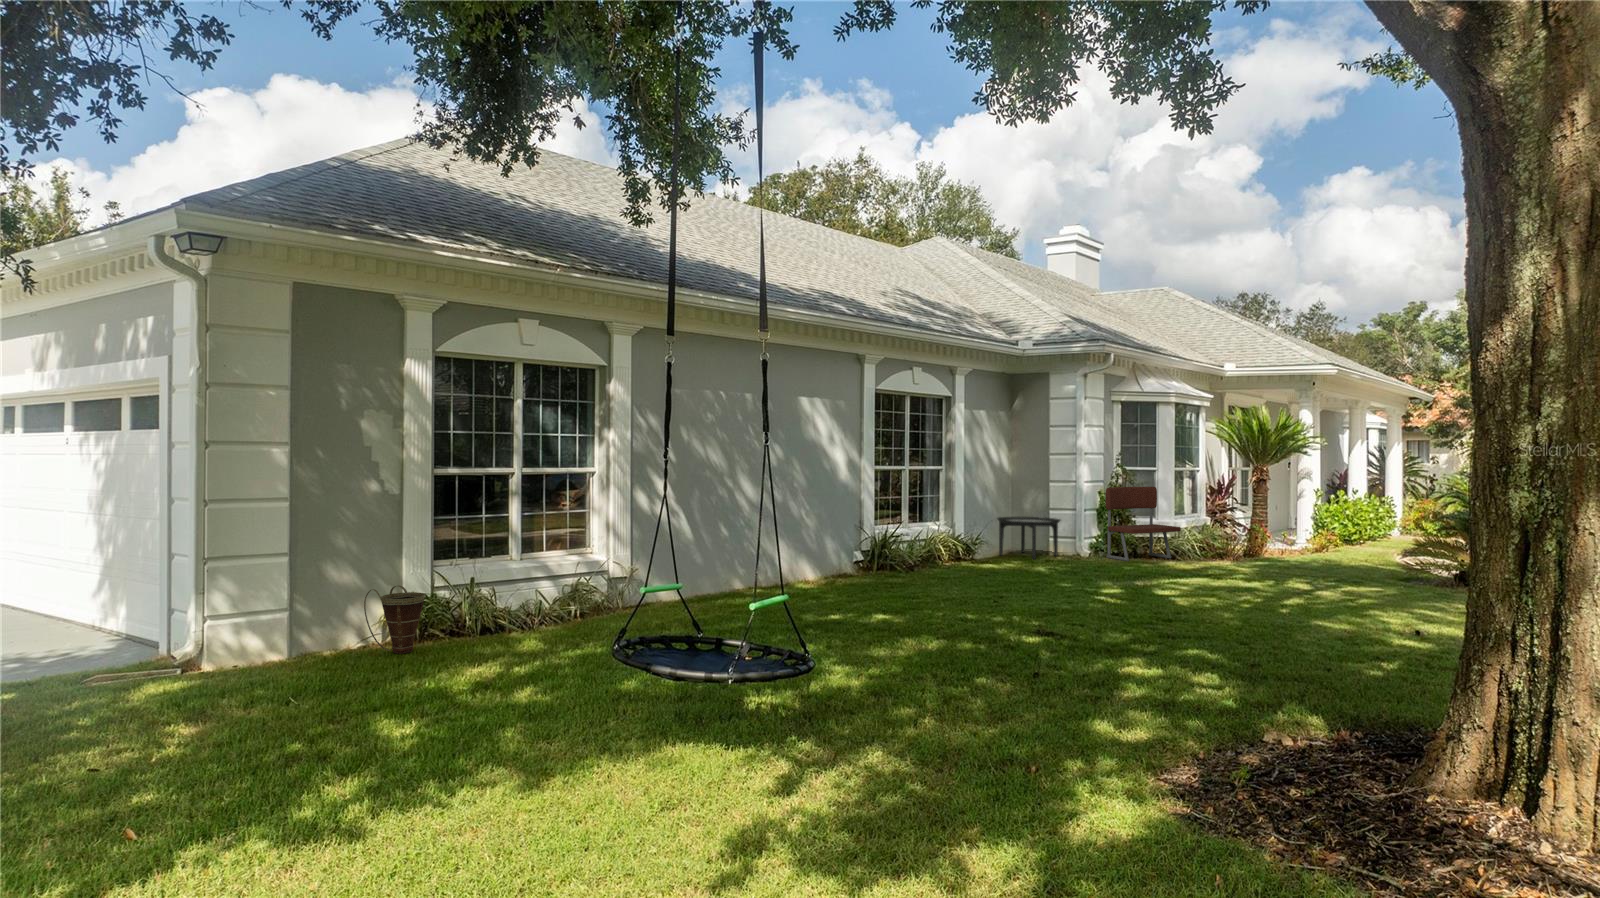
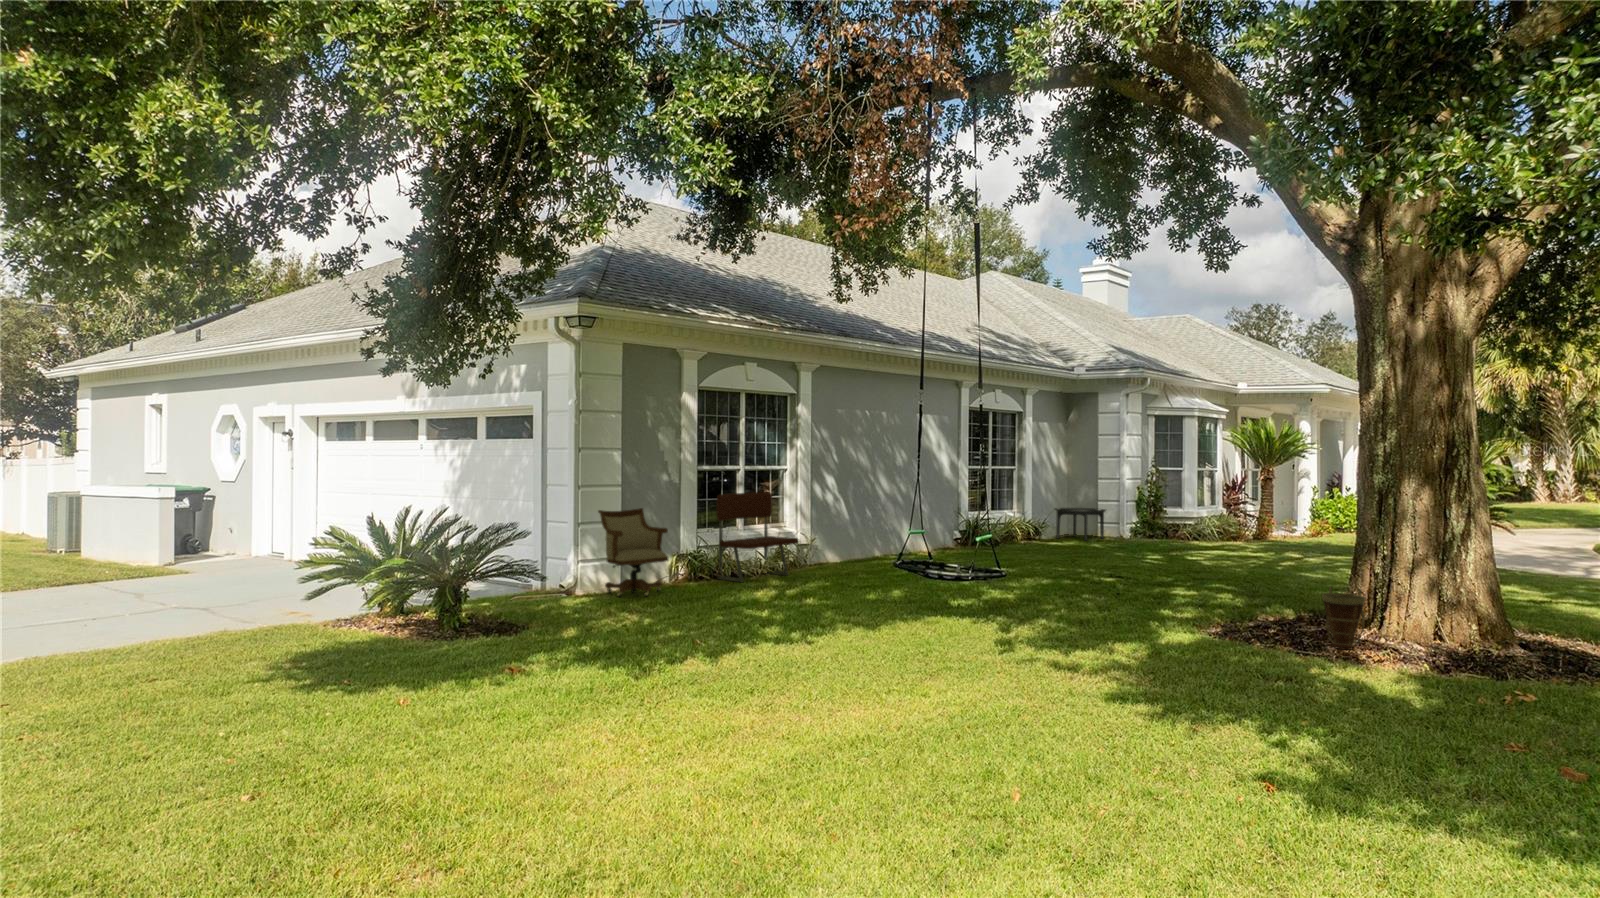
bench: present [1106,487,1181,561] -> present [716,492,798,582]
chair: none [219,534,332,681] -> present [598,508,668,597]
basket: present [364,586,425,654] -> present [1322,586,1366,650]

